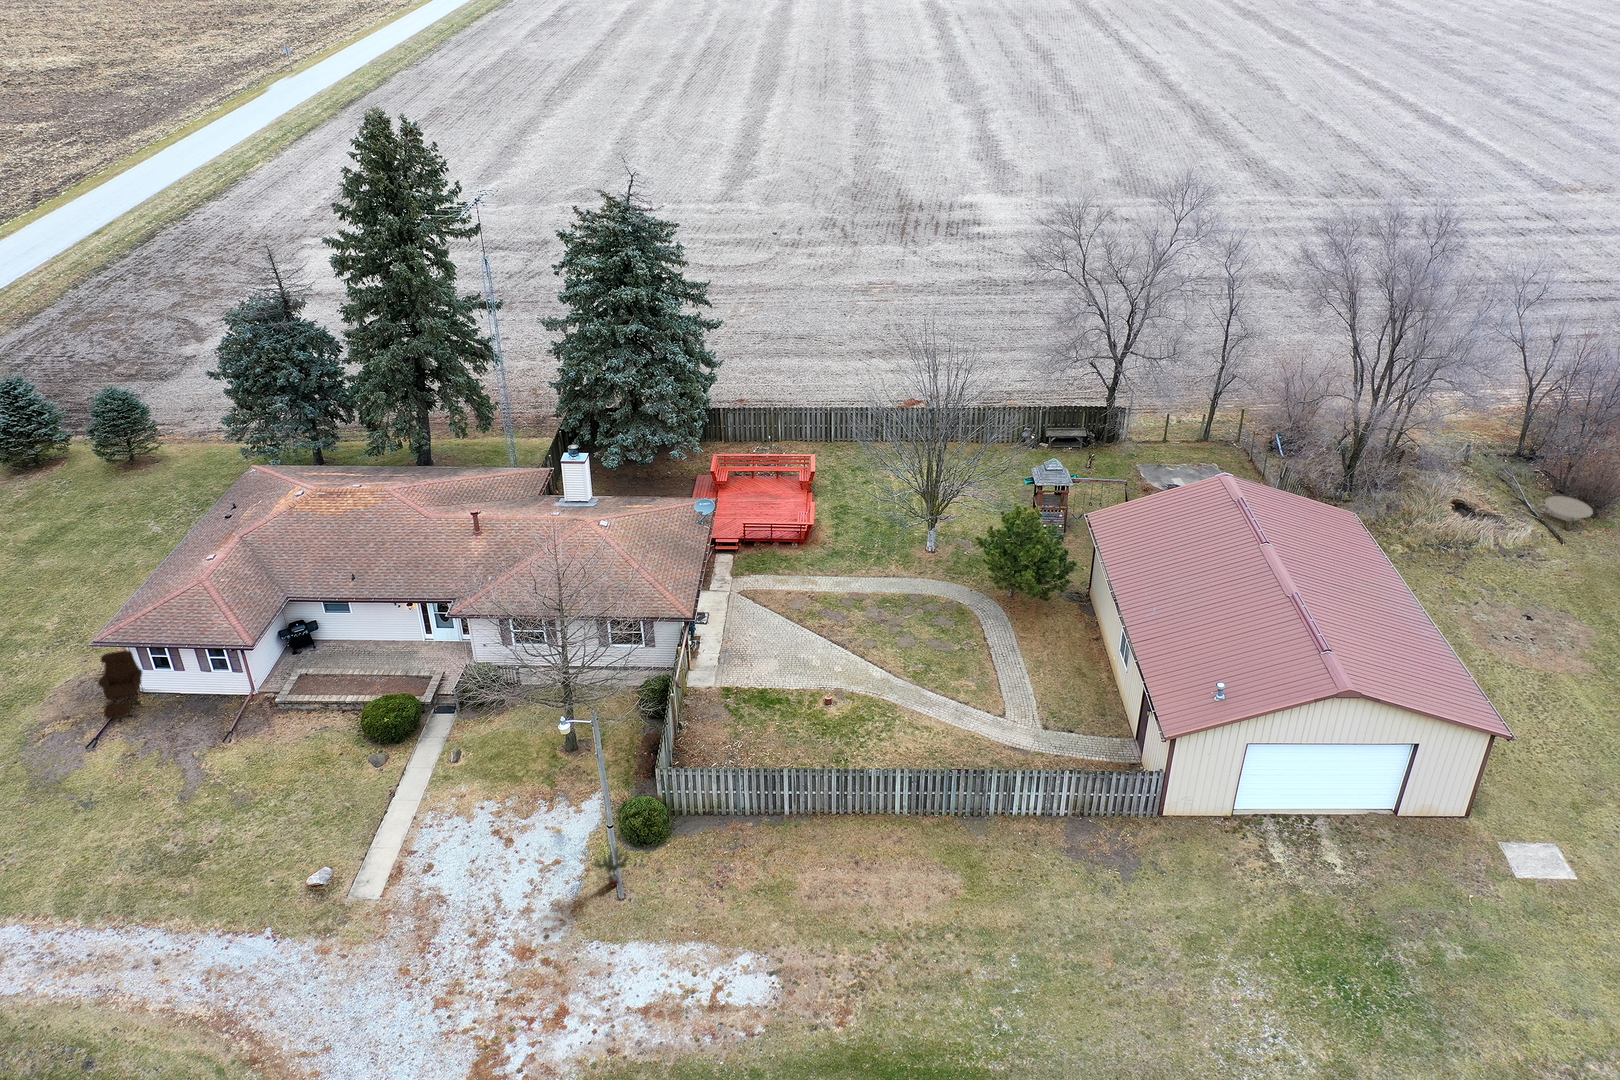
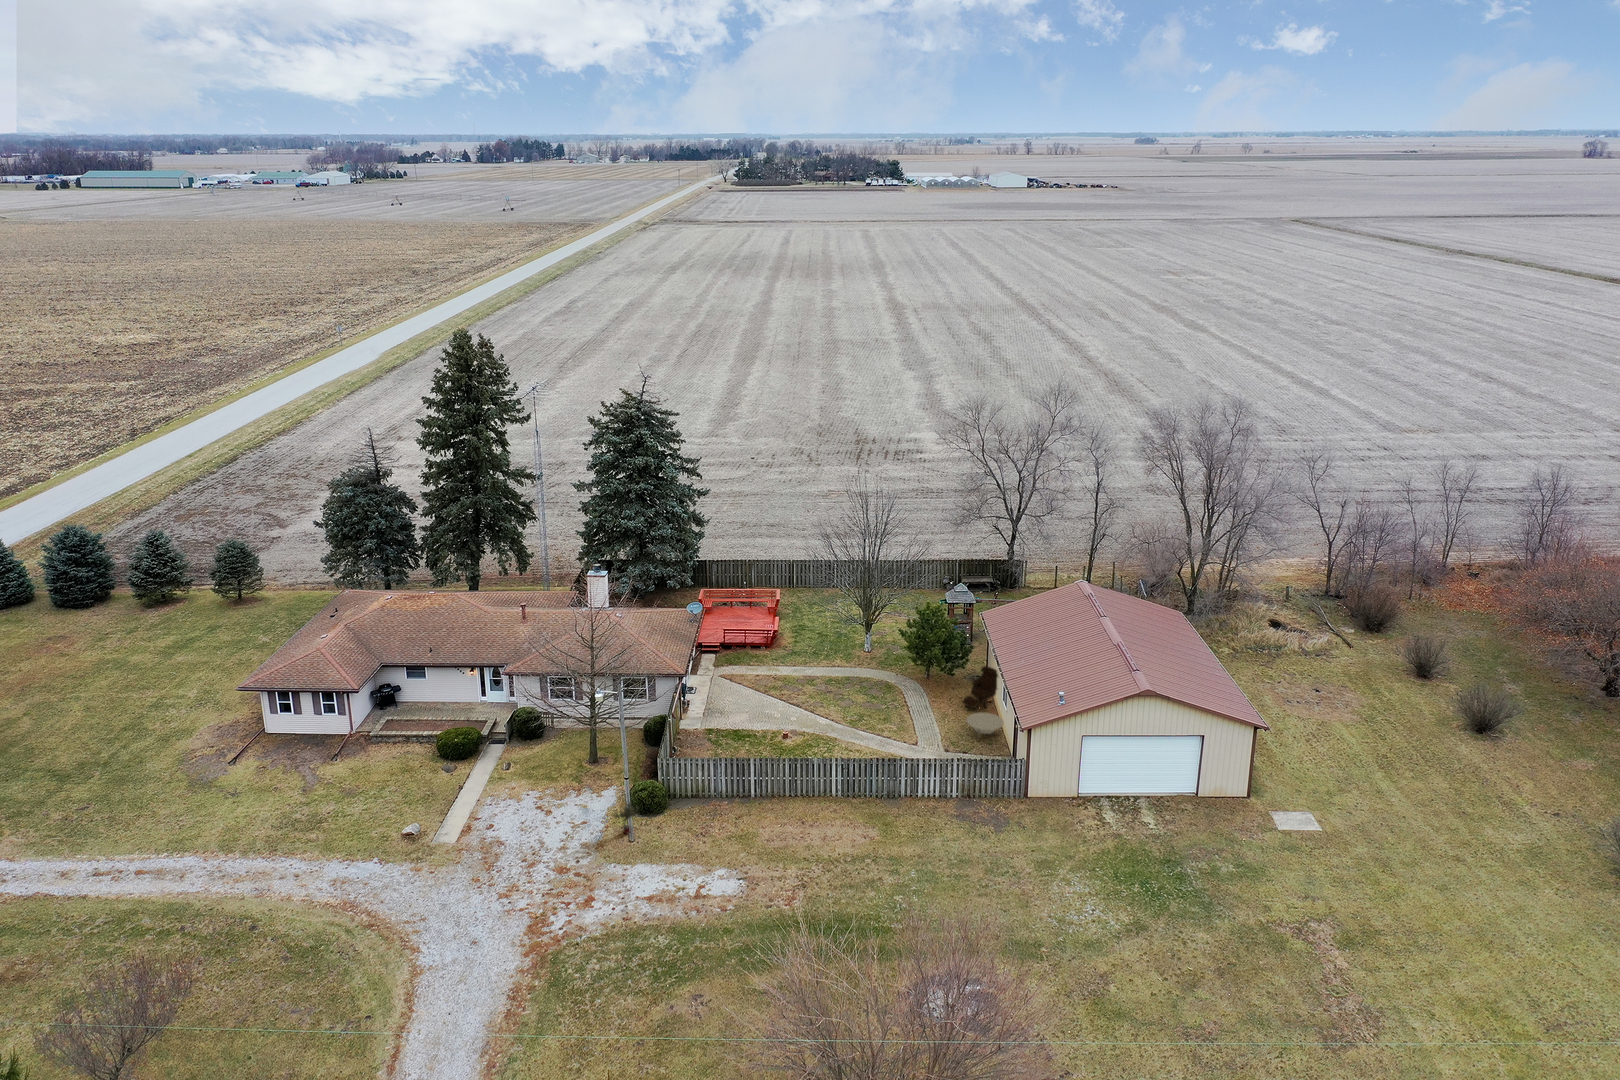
round table: present [1543,496,1593,531] -> present [966,713,1004,741]
lounge chair: present [98,651,142,722] -> present [963,666,999,709]

